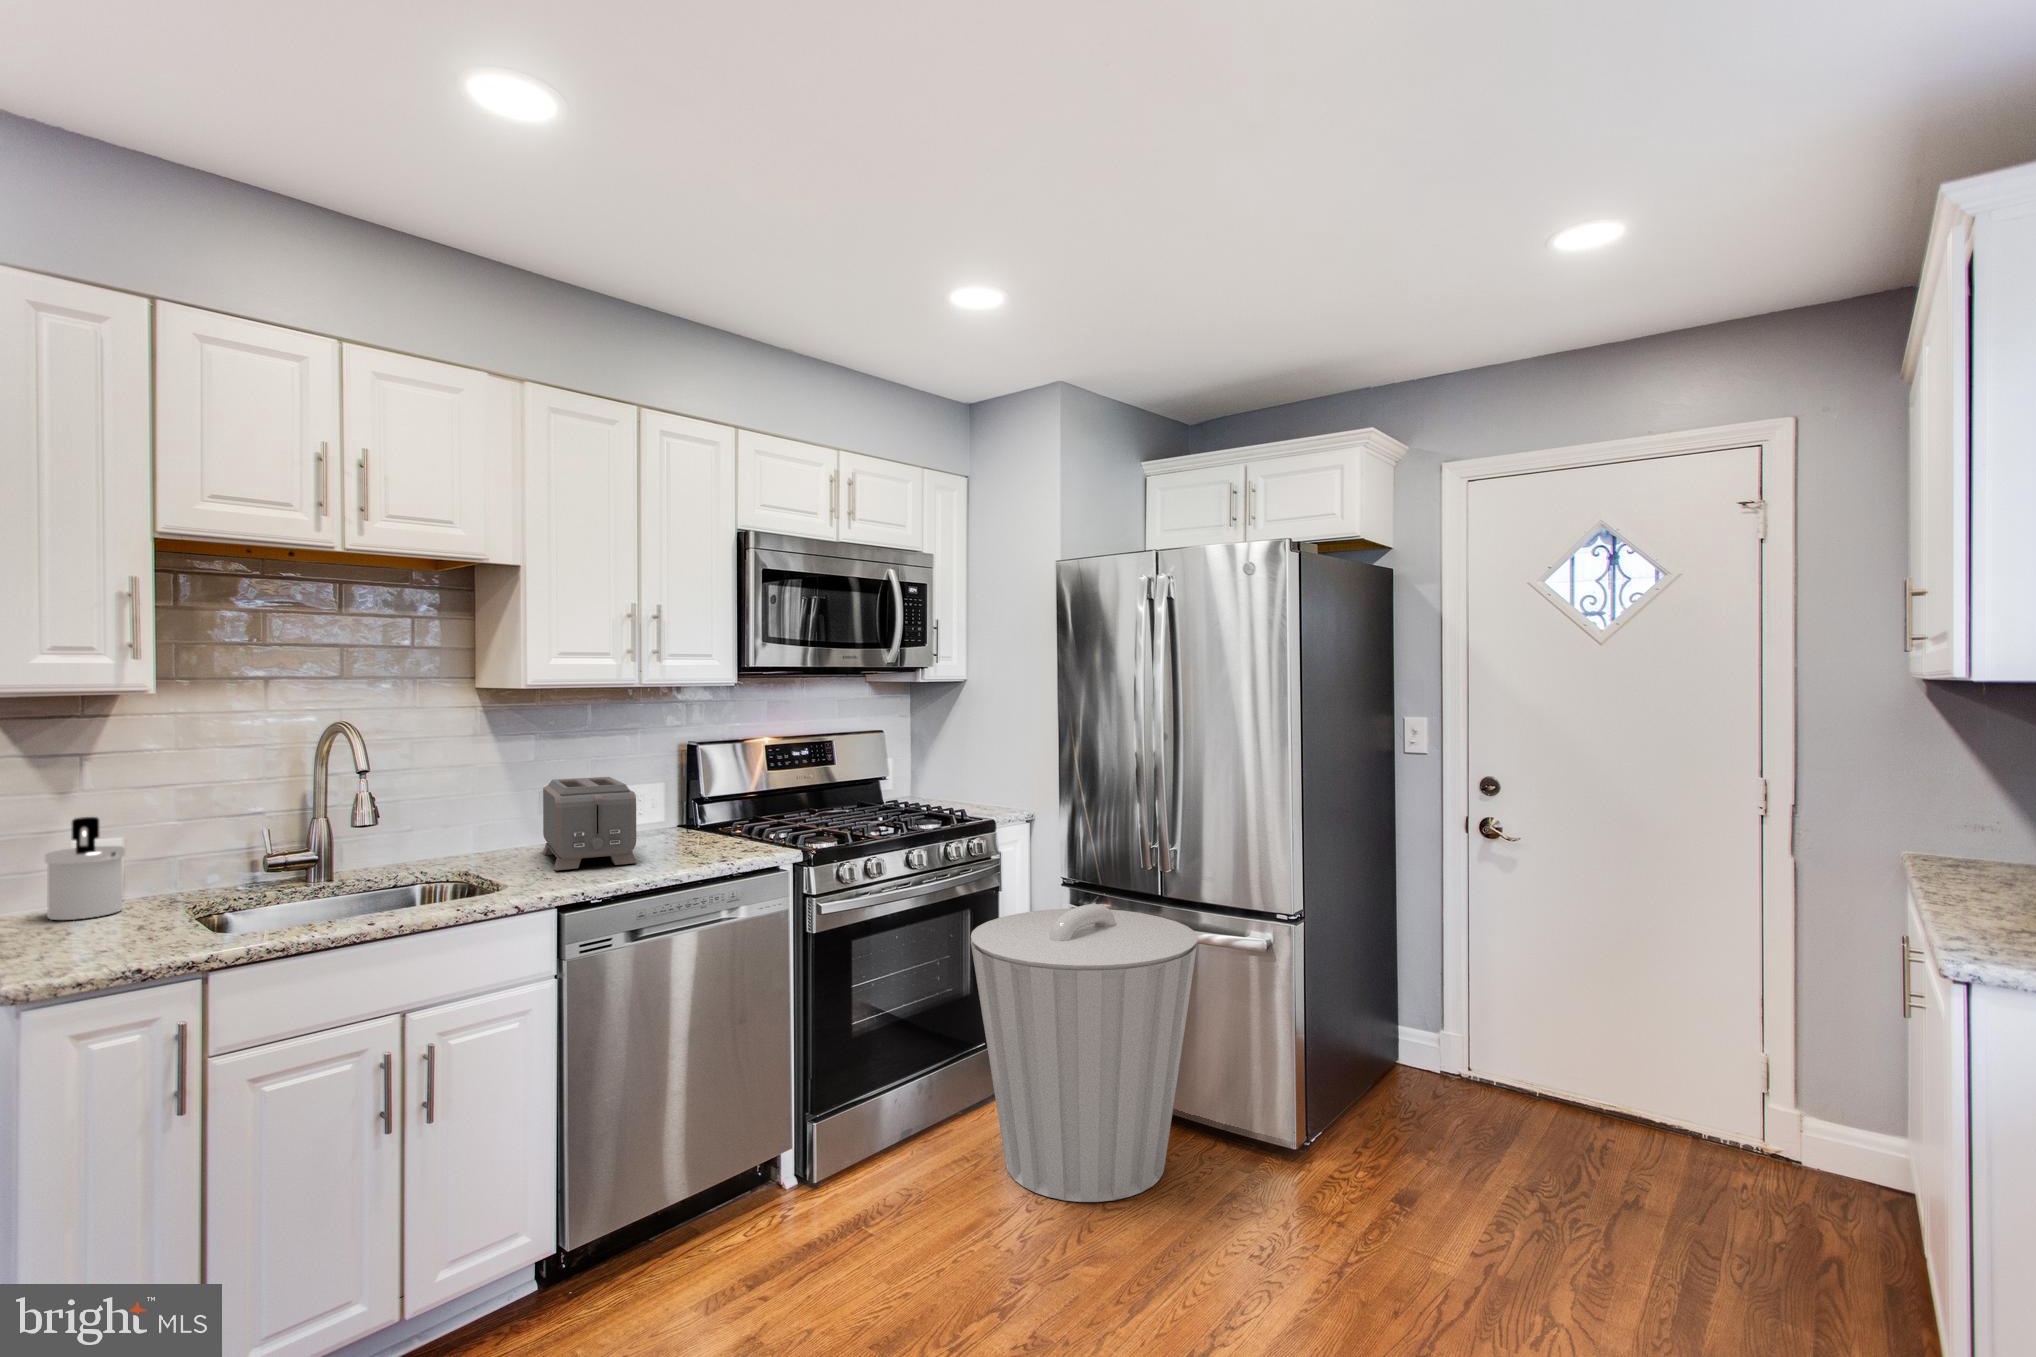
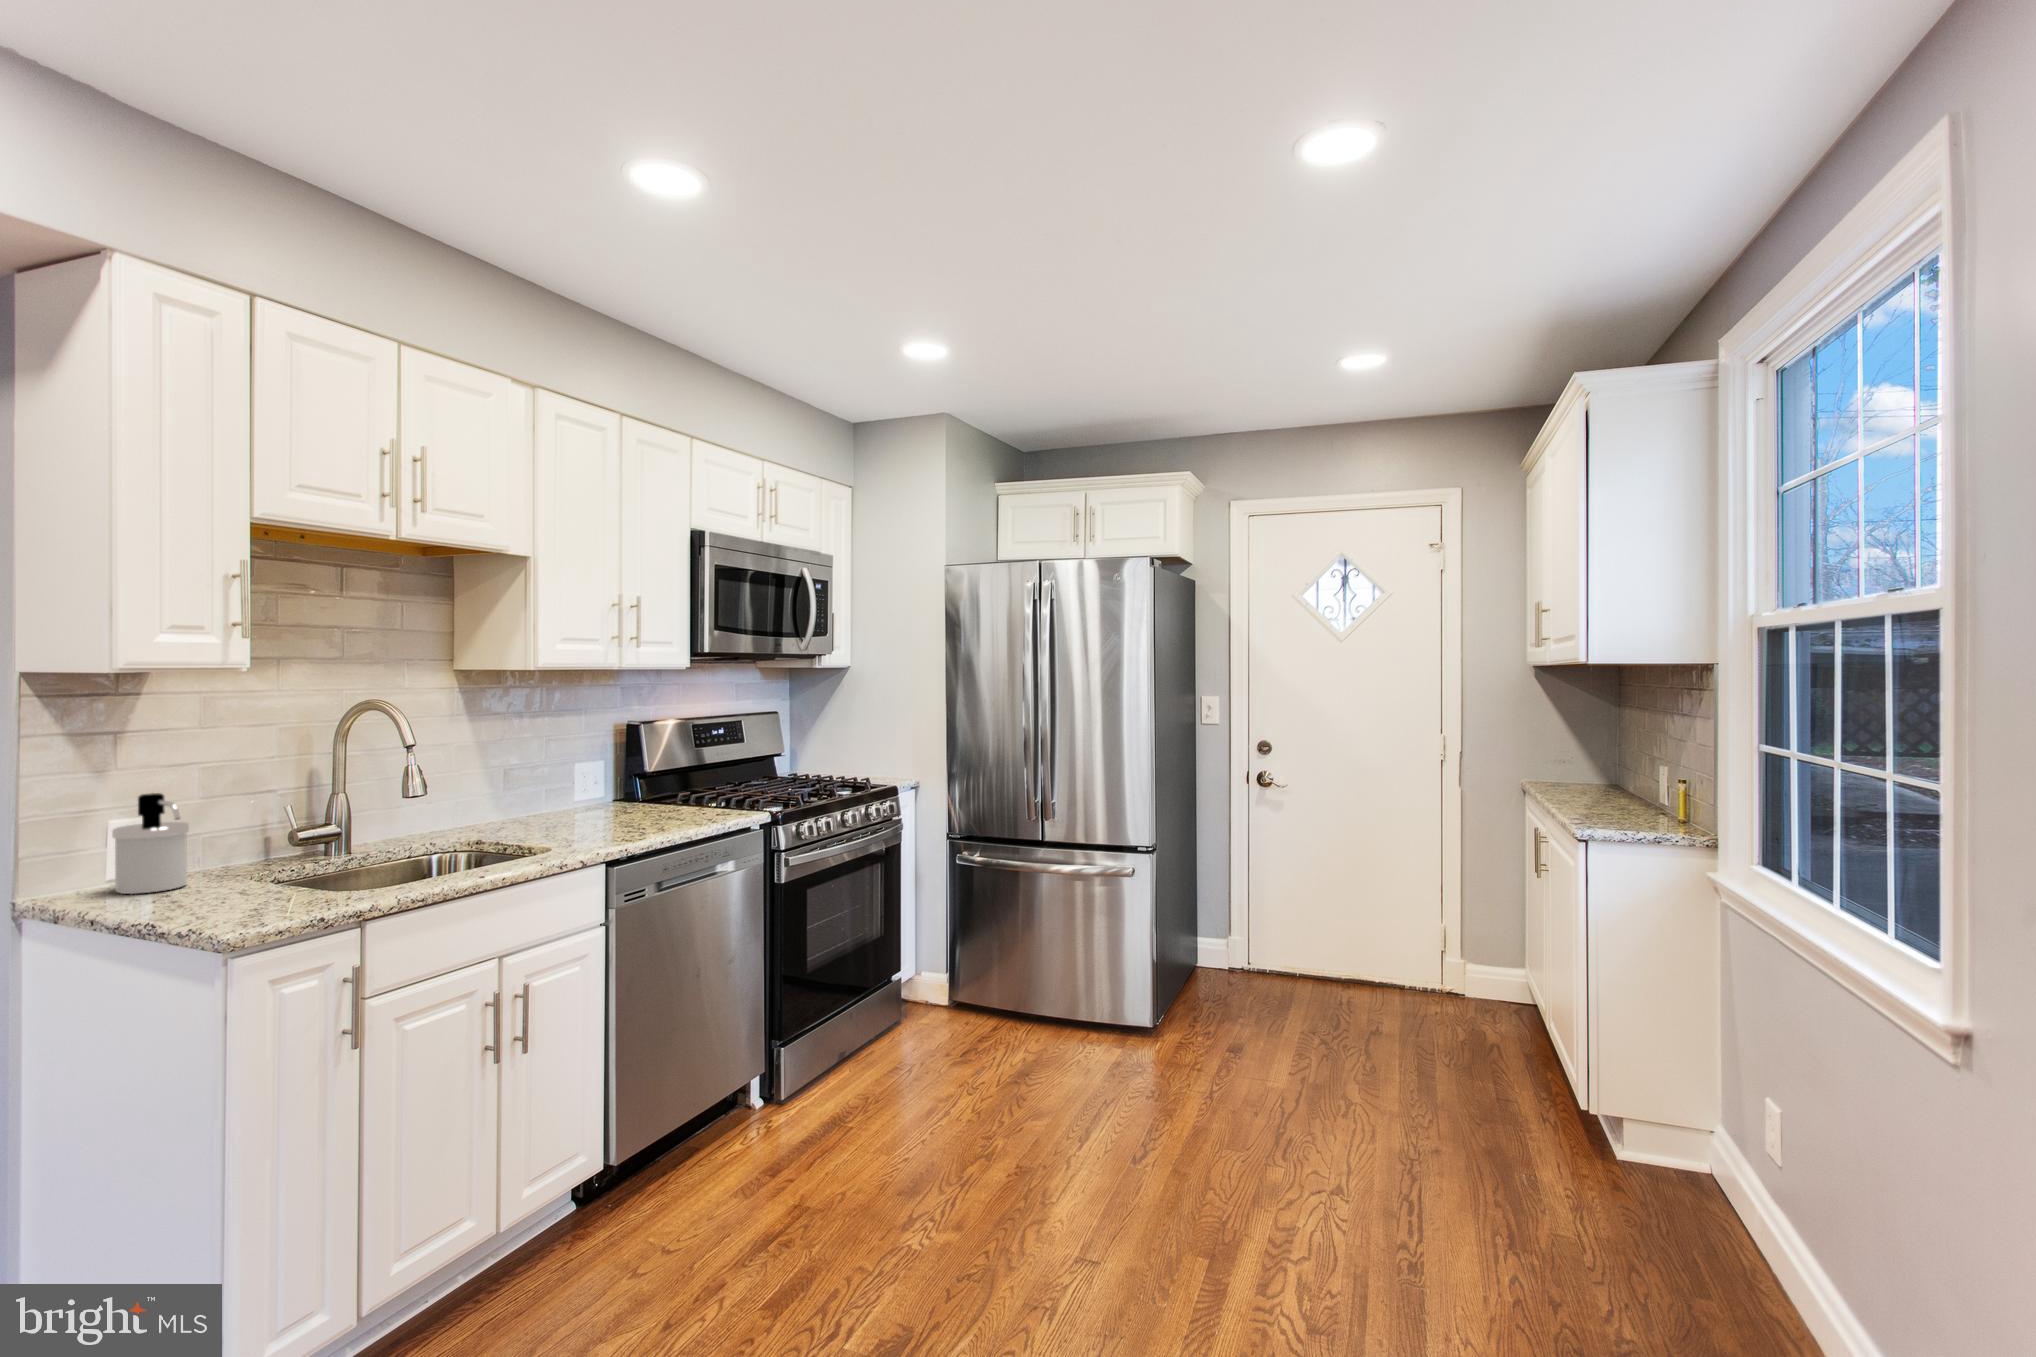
toaster: present [543,777,636,870] -> none [525,753,639,835]
trash can: present [971,904,1198,1202] -> none [902,849,1085,1083]

